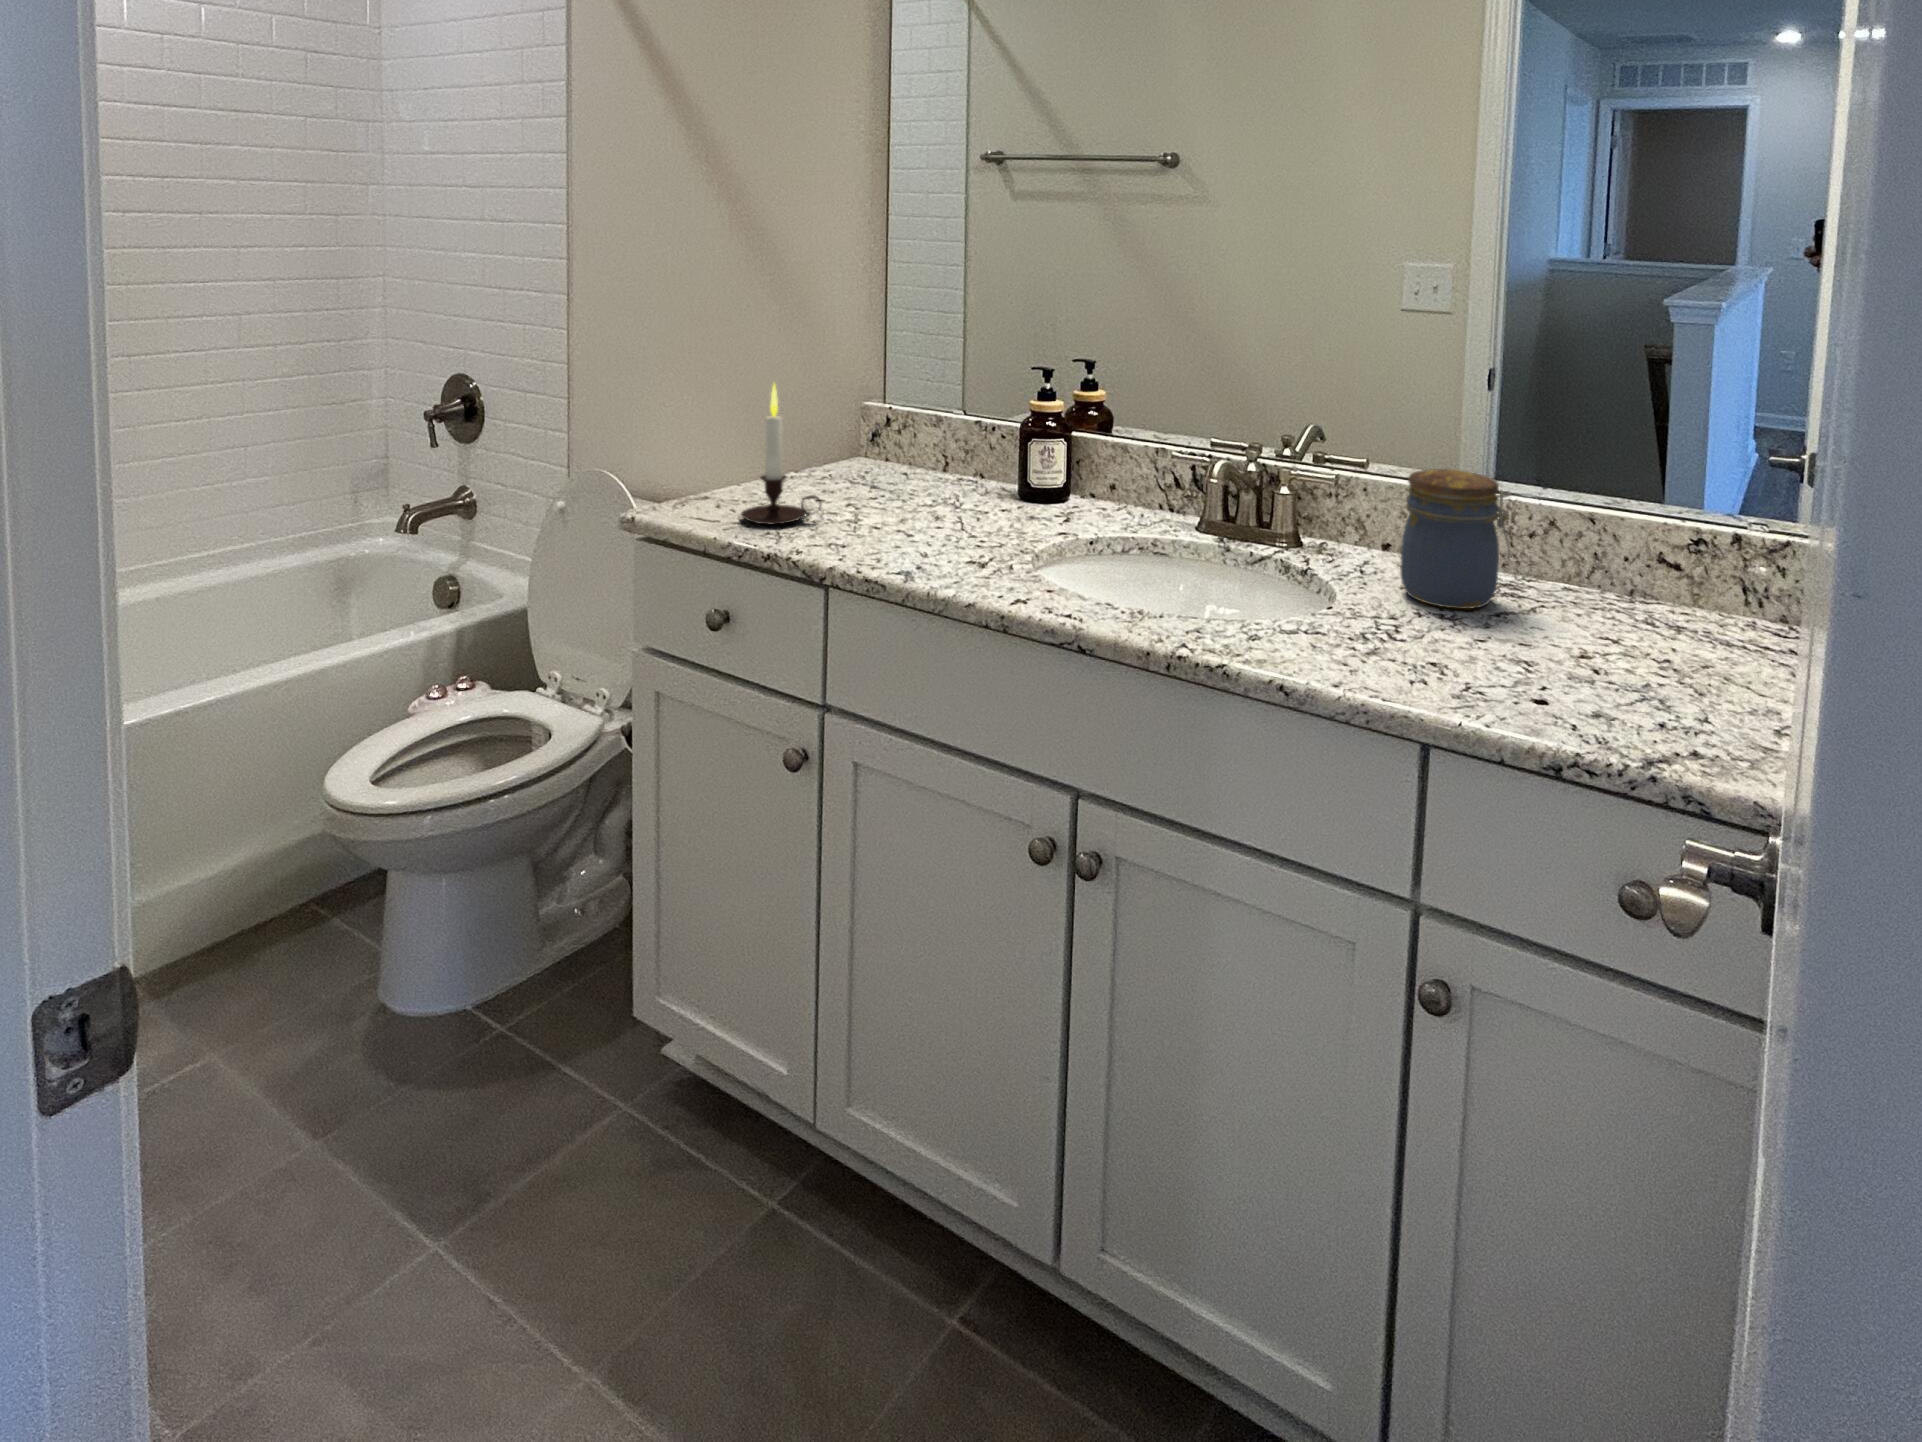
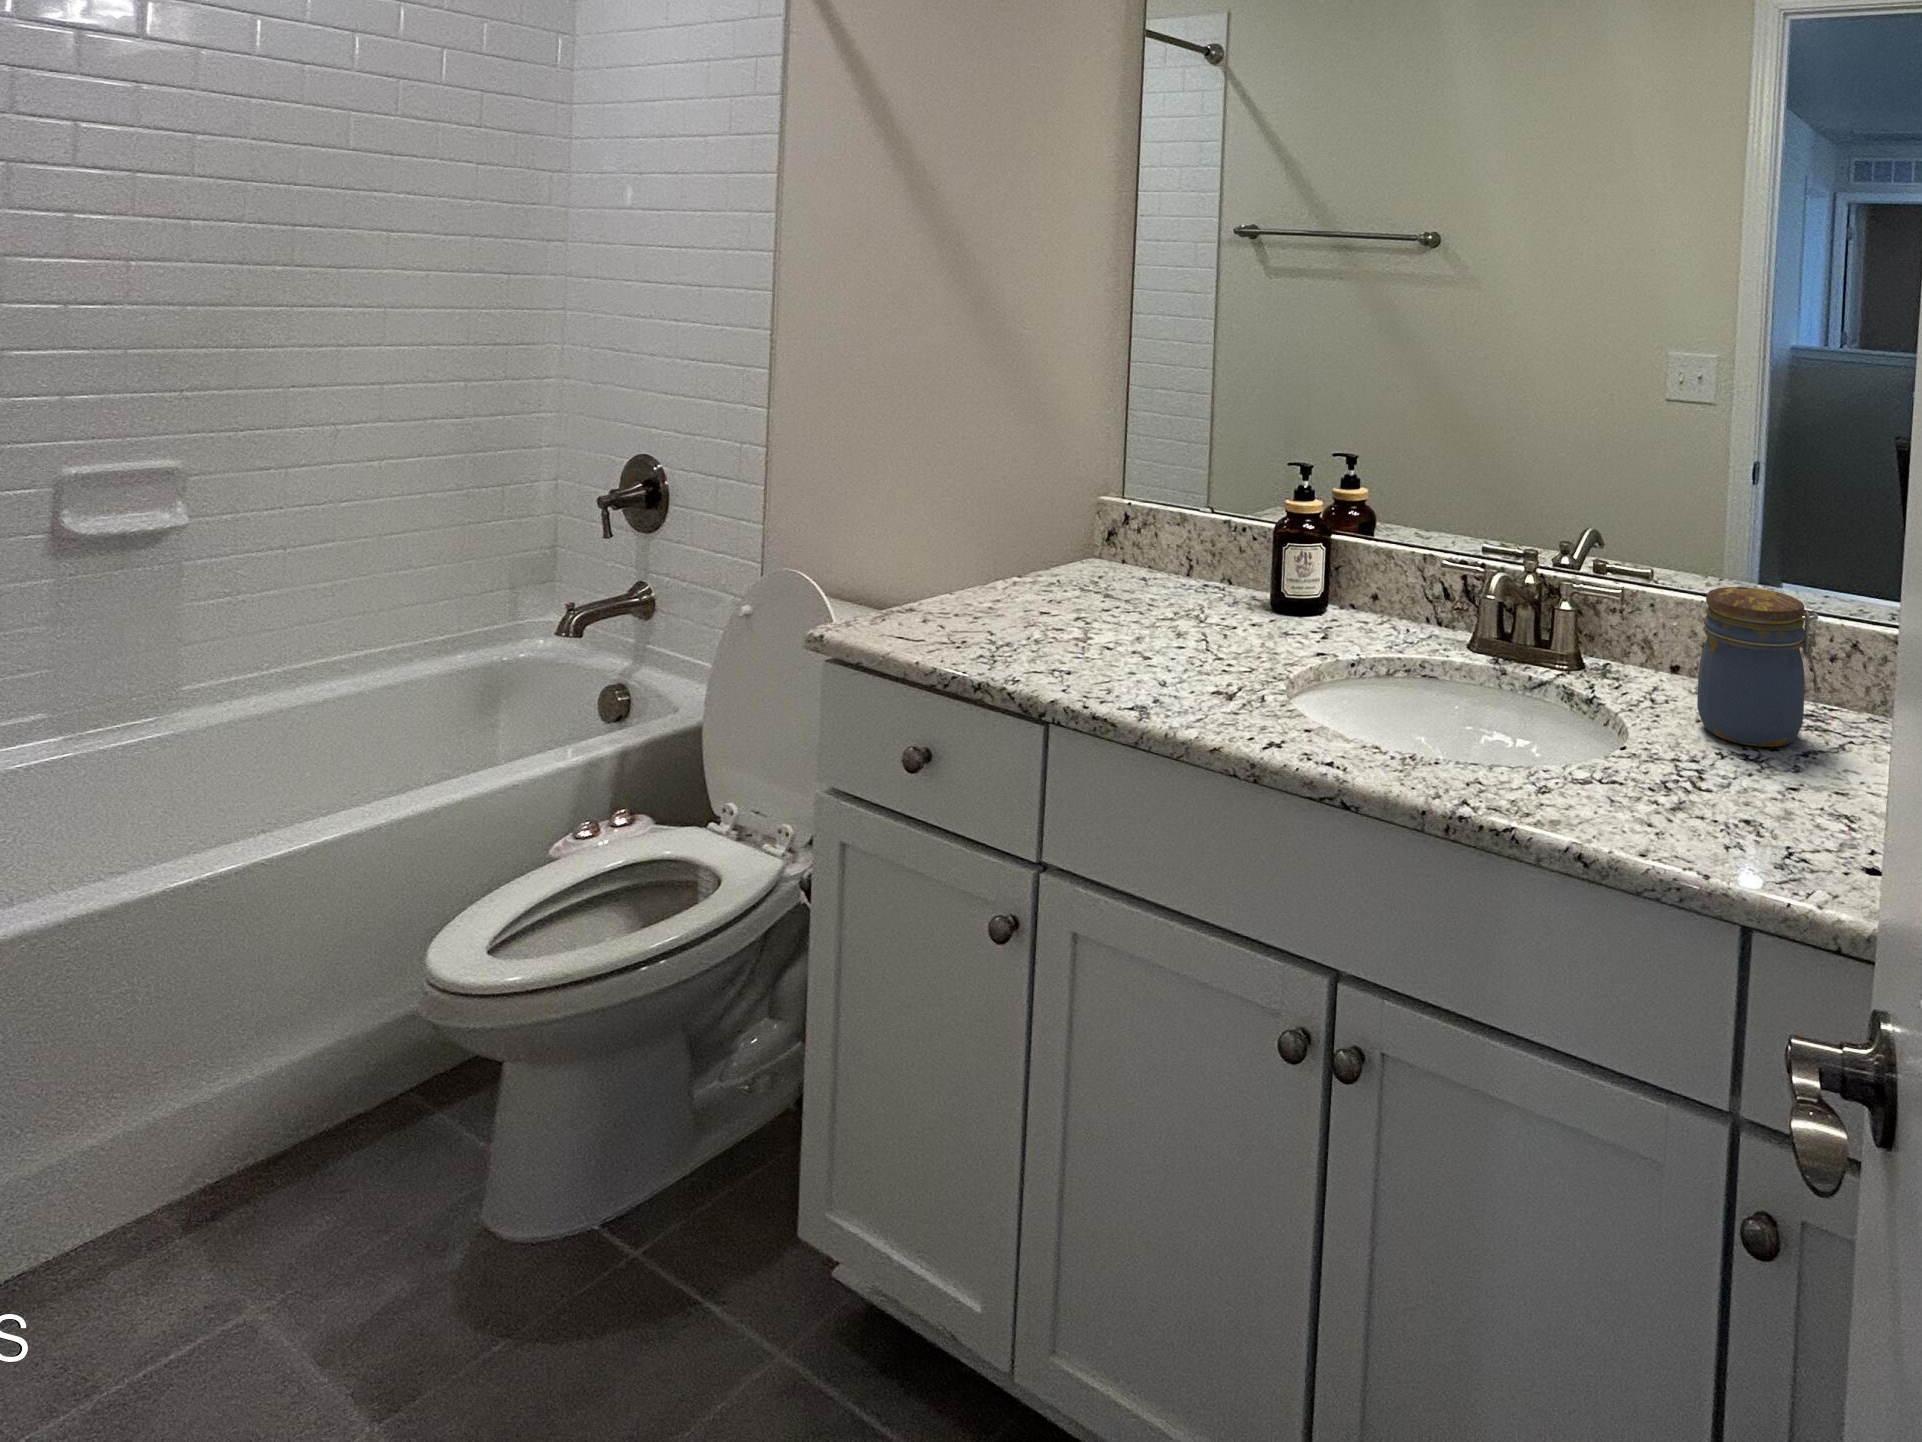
candle: present [741,384,821,525] -> none [950,478,1046,644]

